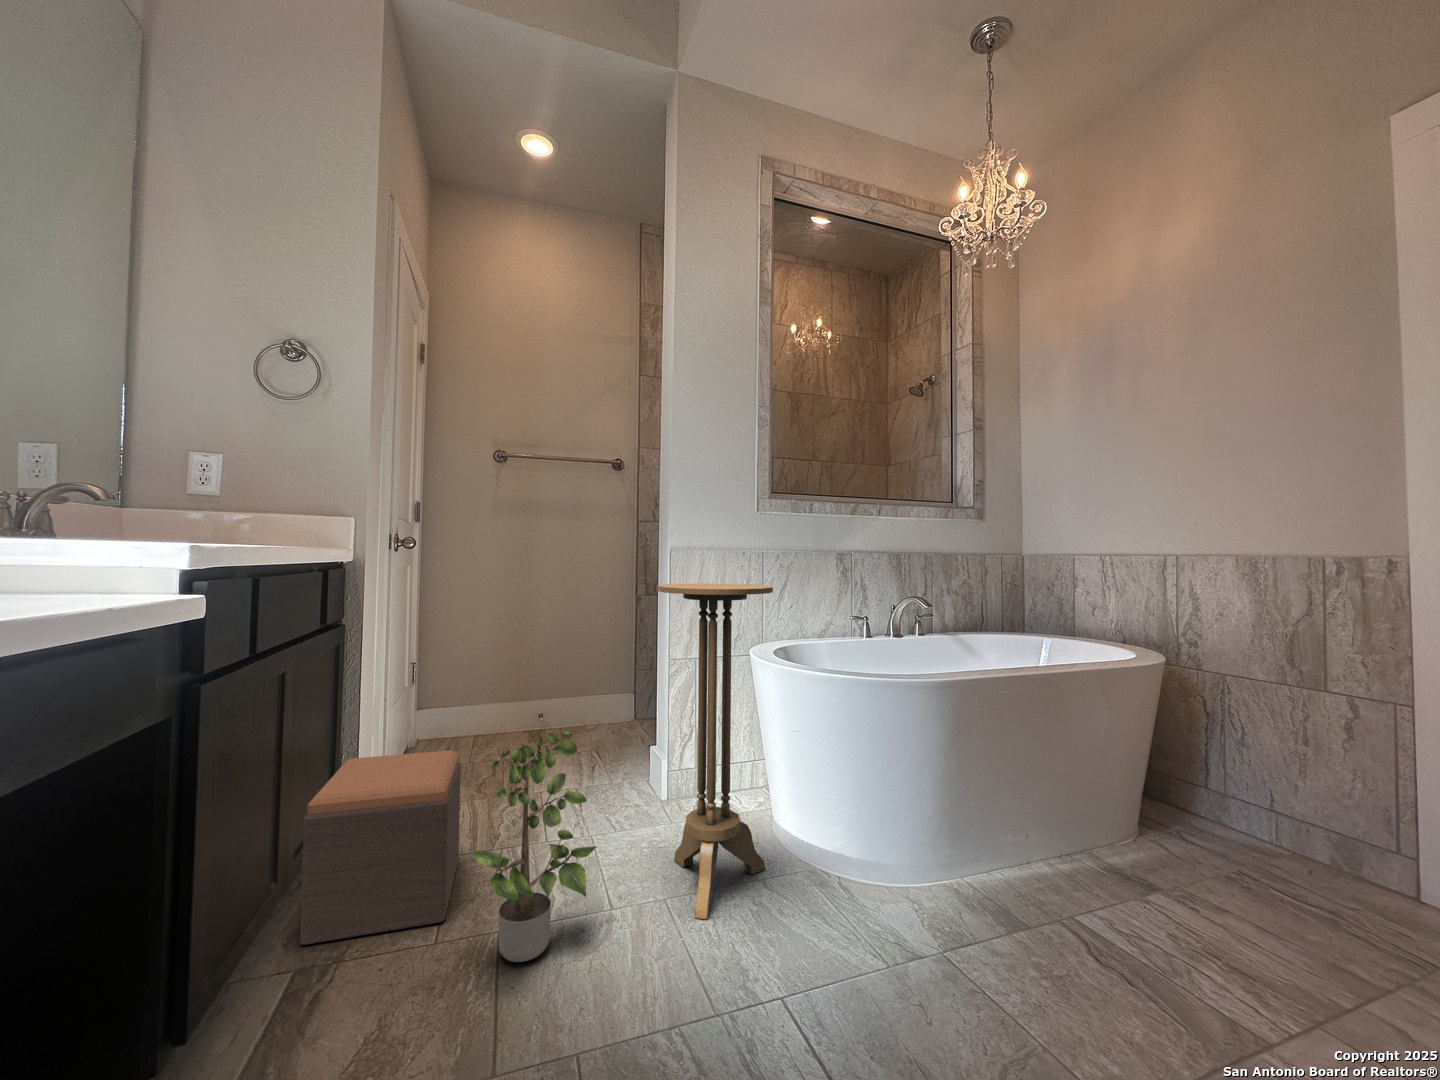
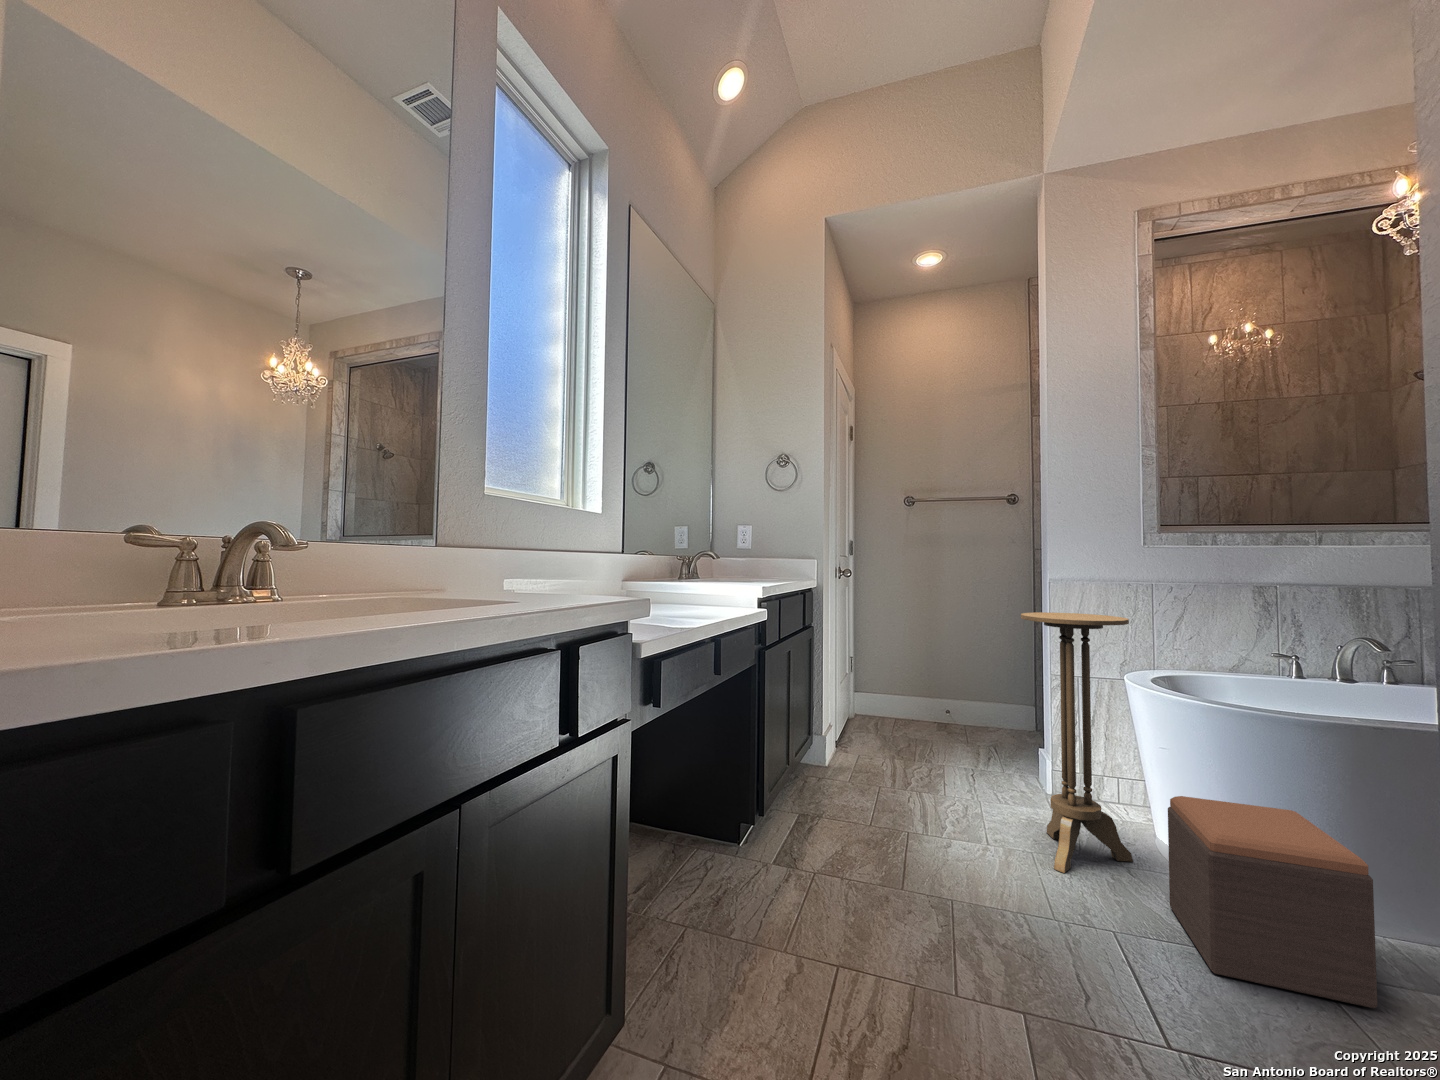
potted plant: present [473,732,597,962] -> none [890,705,976,851]
footstool: present [300,750,461,945] -> present [1168,796,1377,1008]

